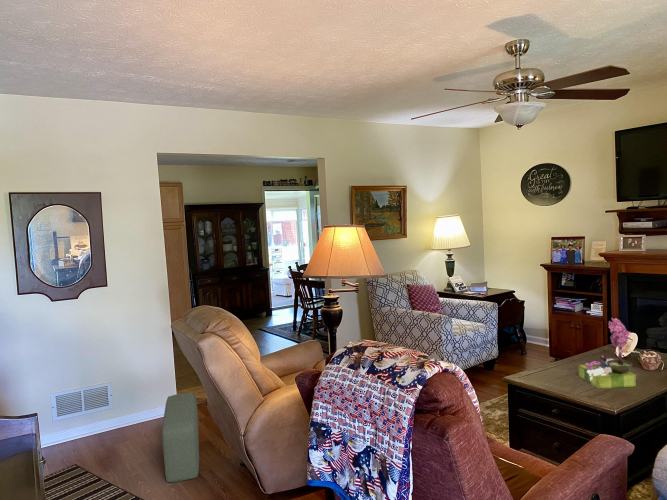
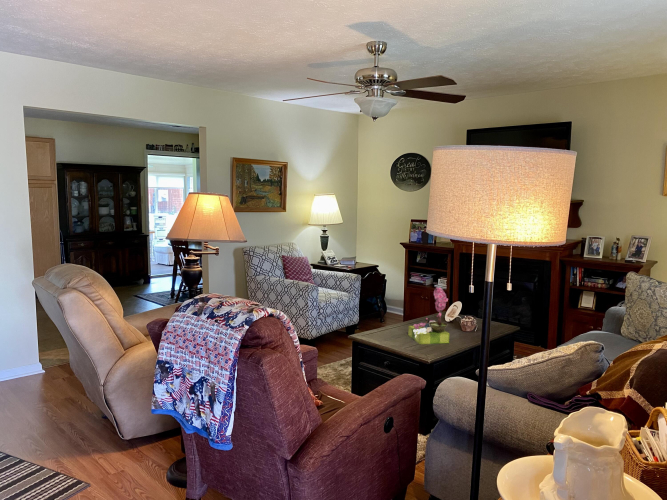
pouf: present [162,393,199,482] -> none [18,348,59,430]

